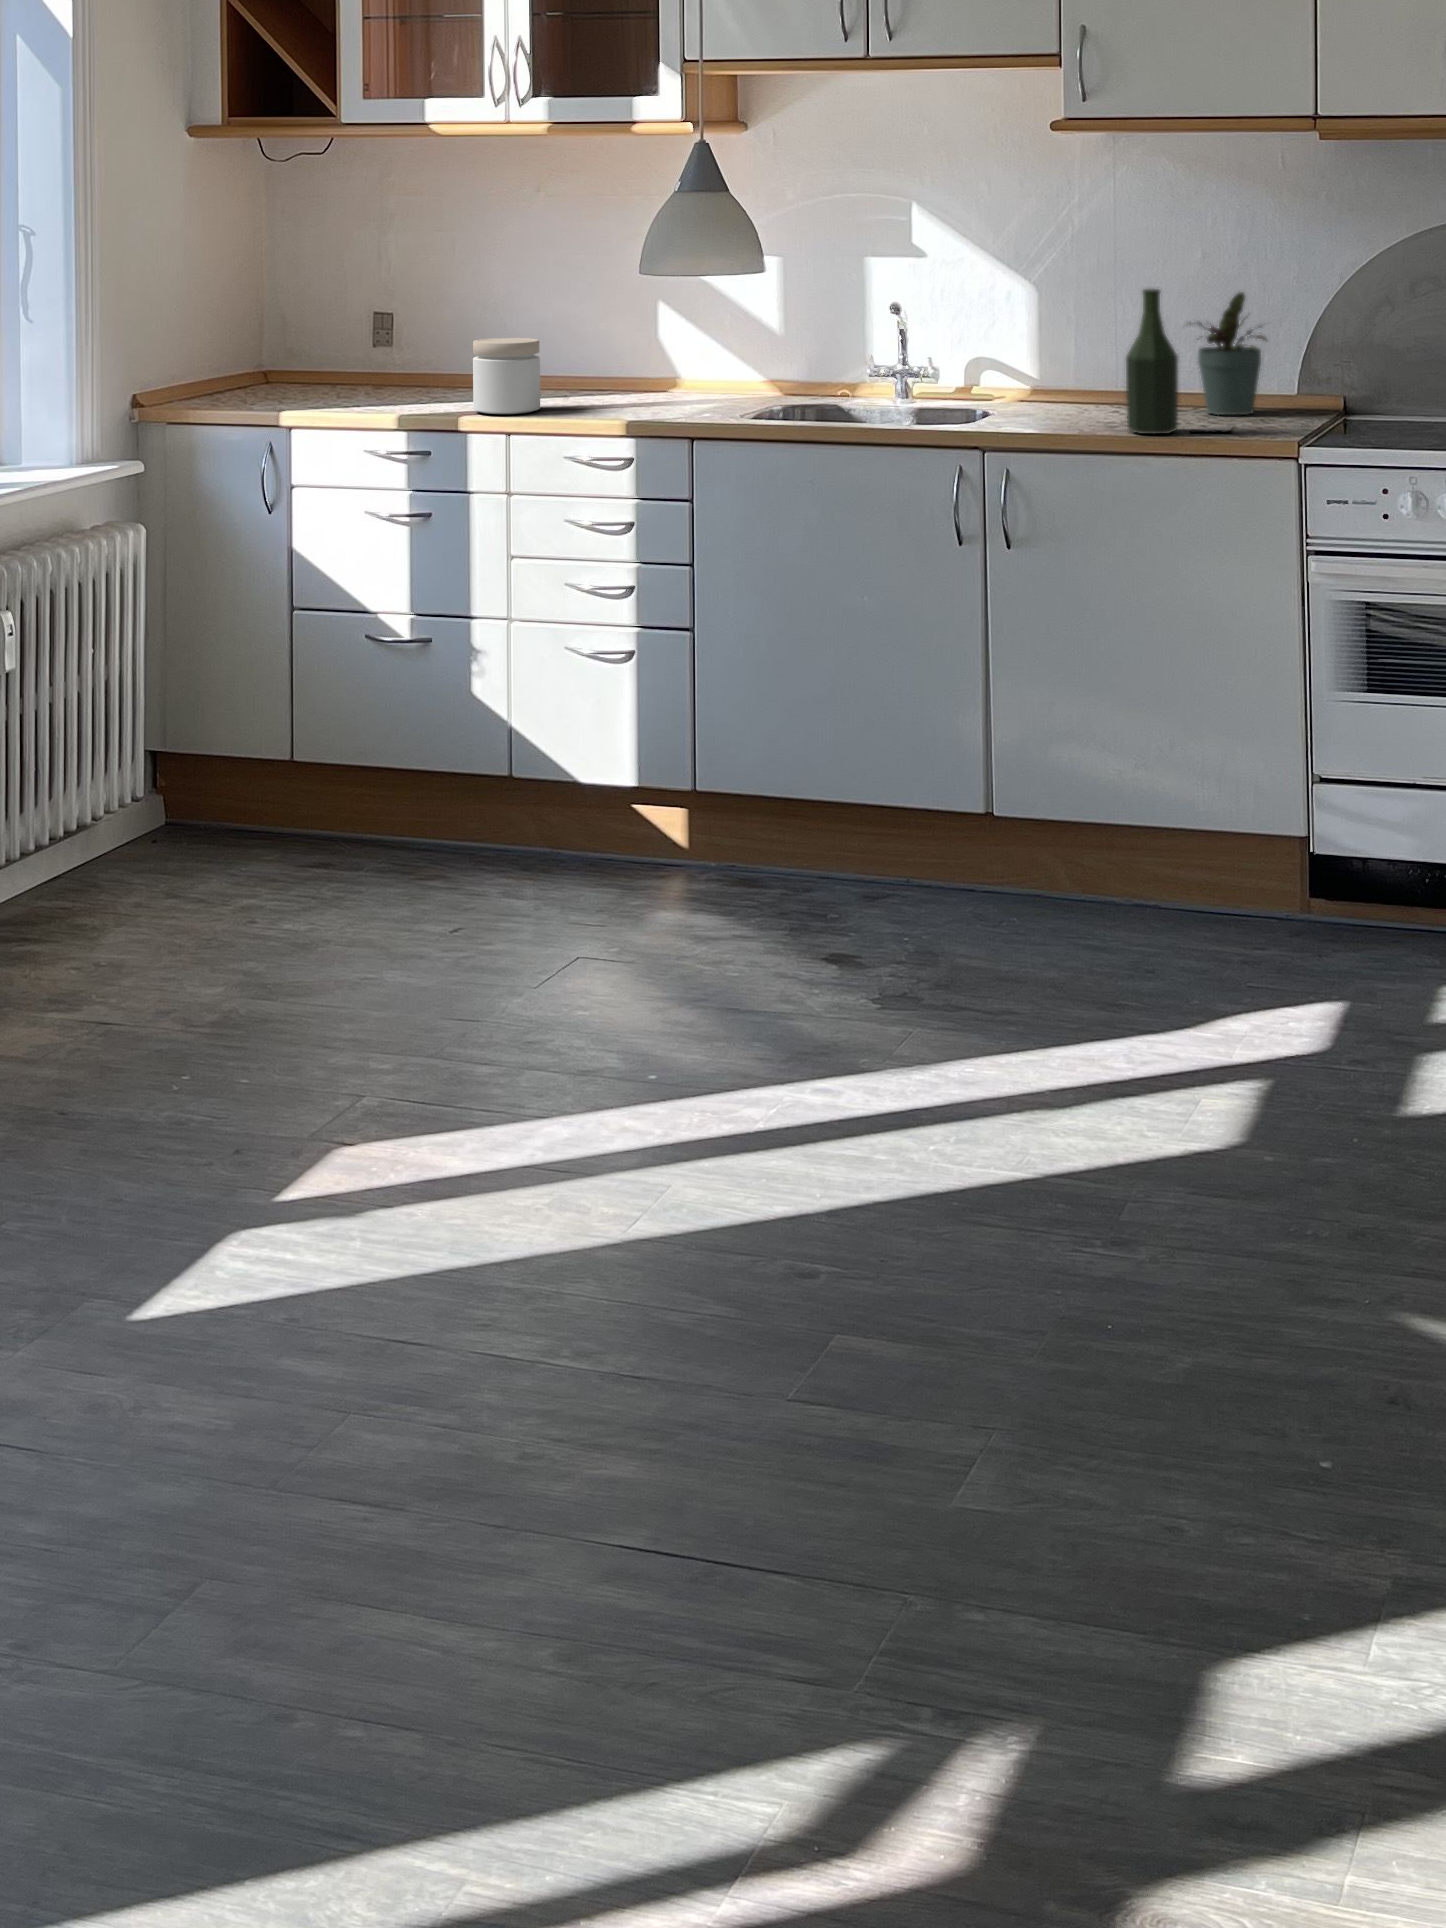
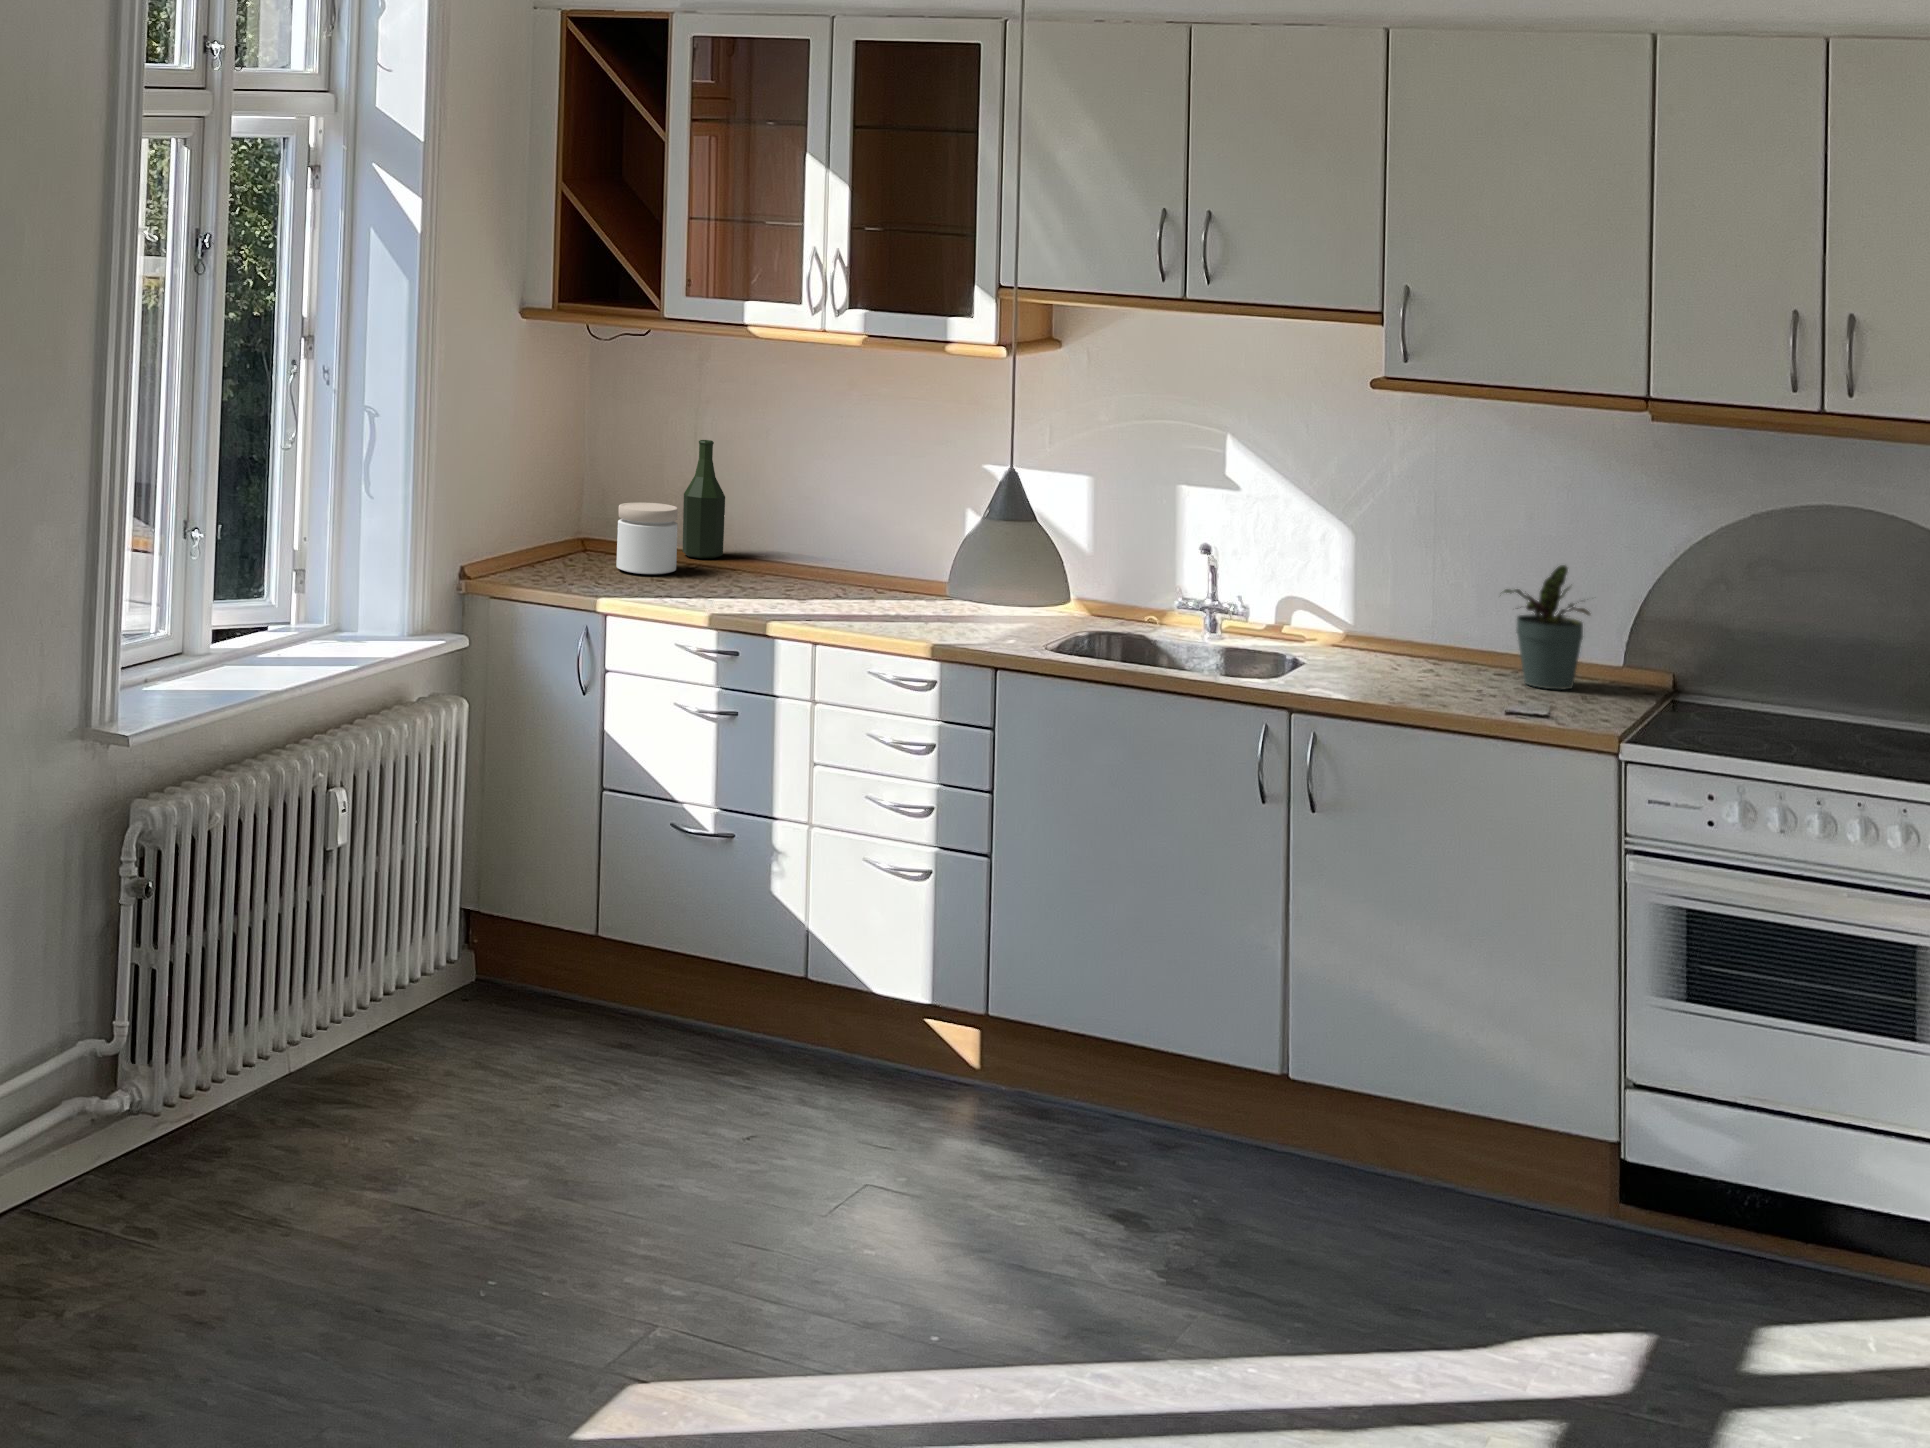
bottle: present [1126,289,1178,434] -> present [683,440,725,558]
jar: present [473,338,540,414] -> present [616,502,678,574]

